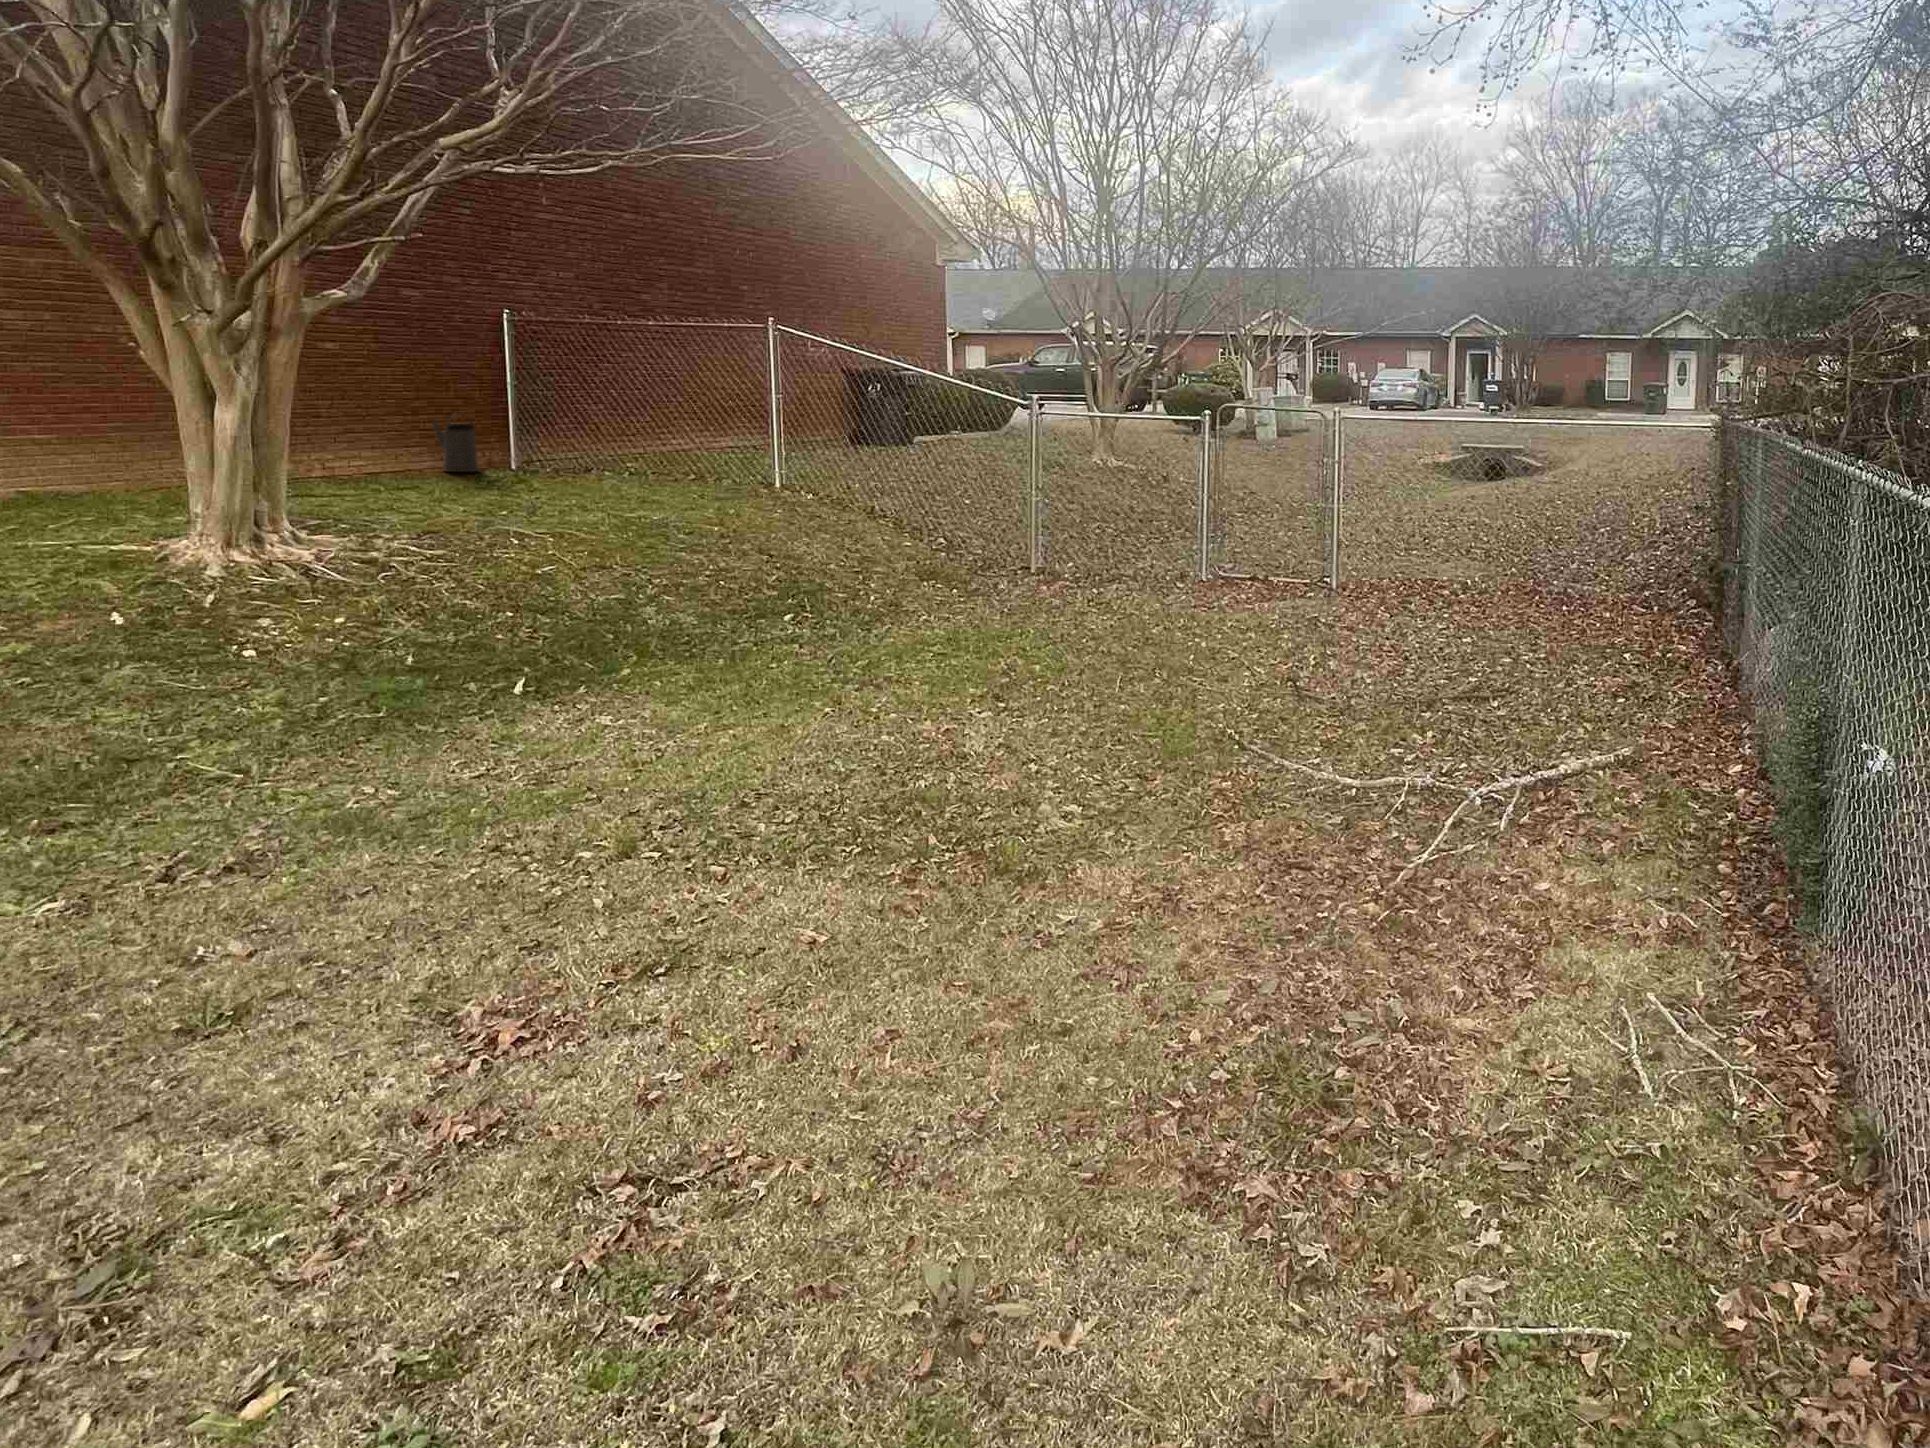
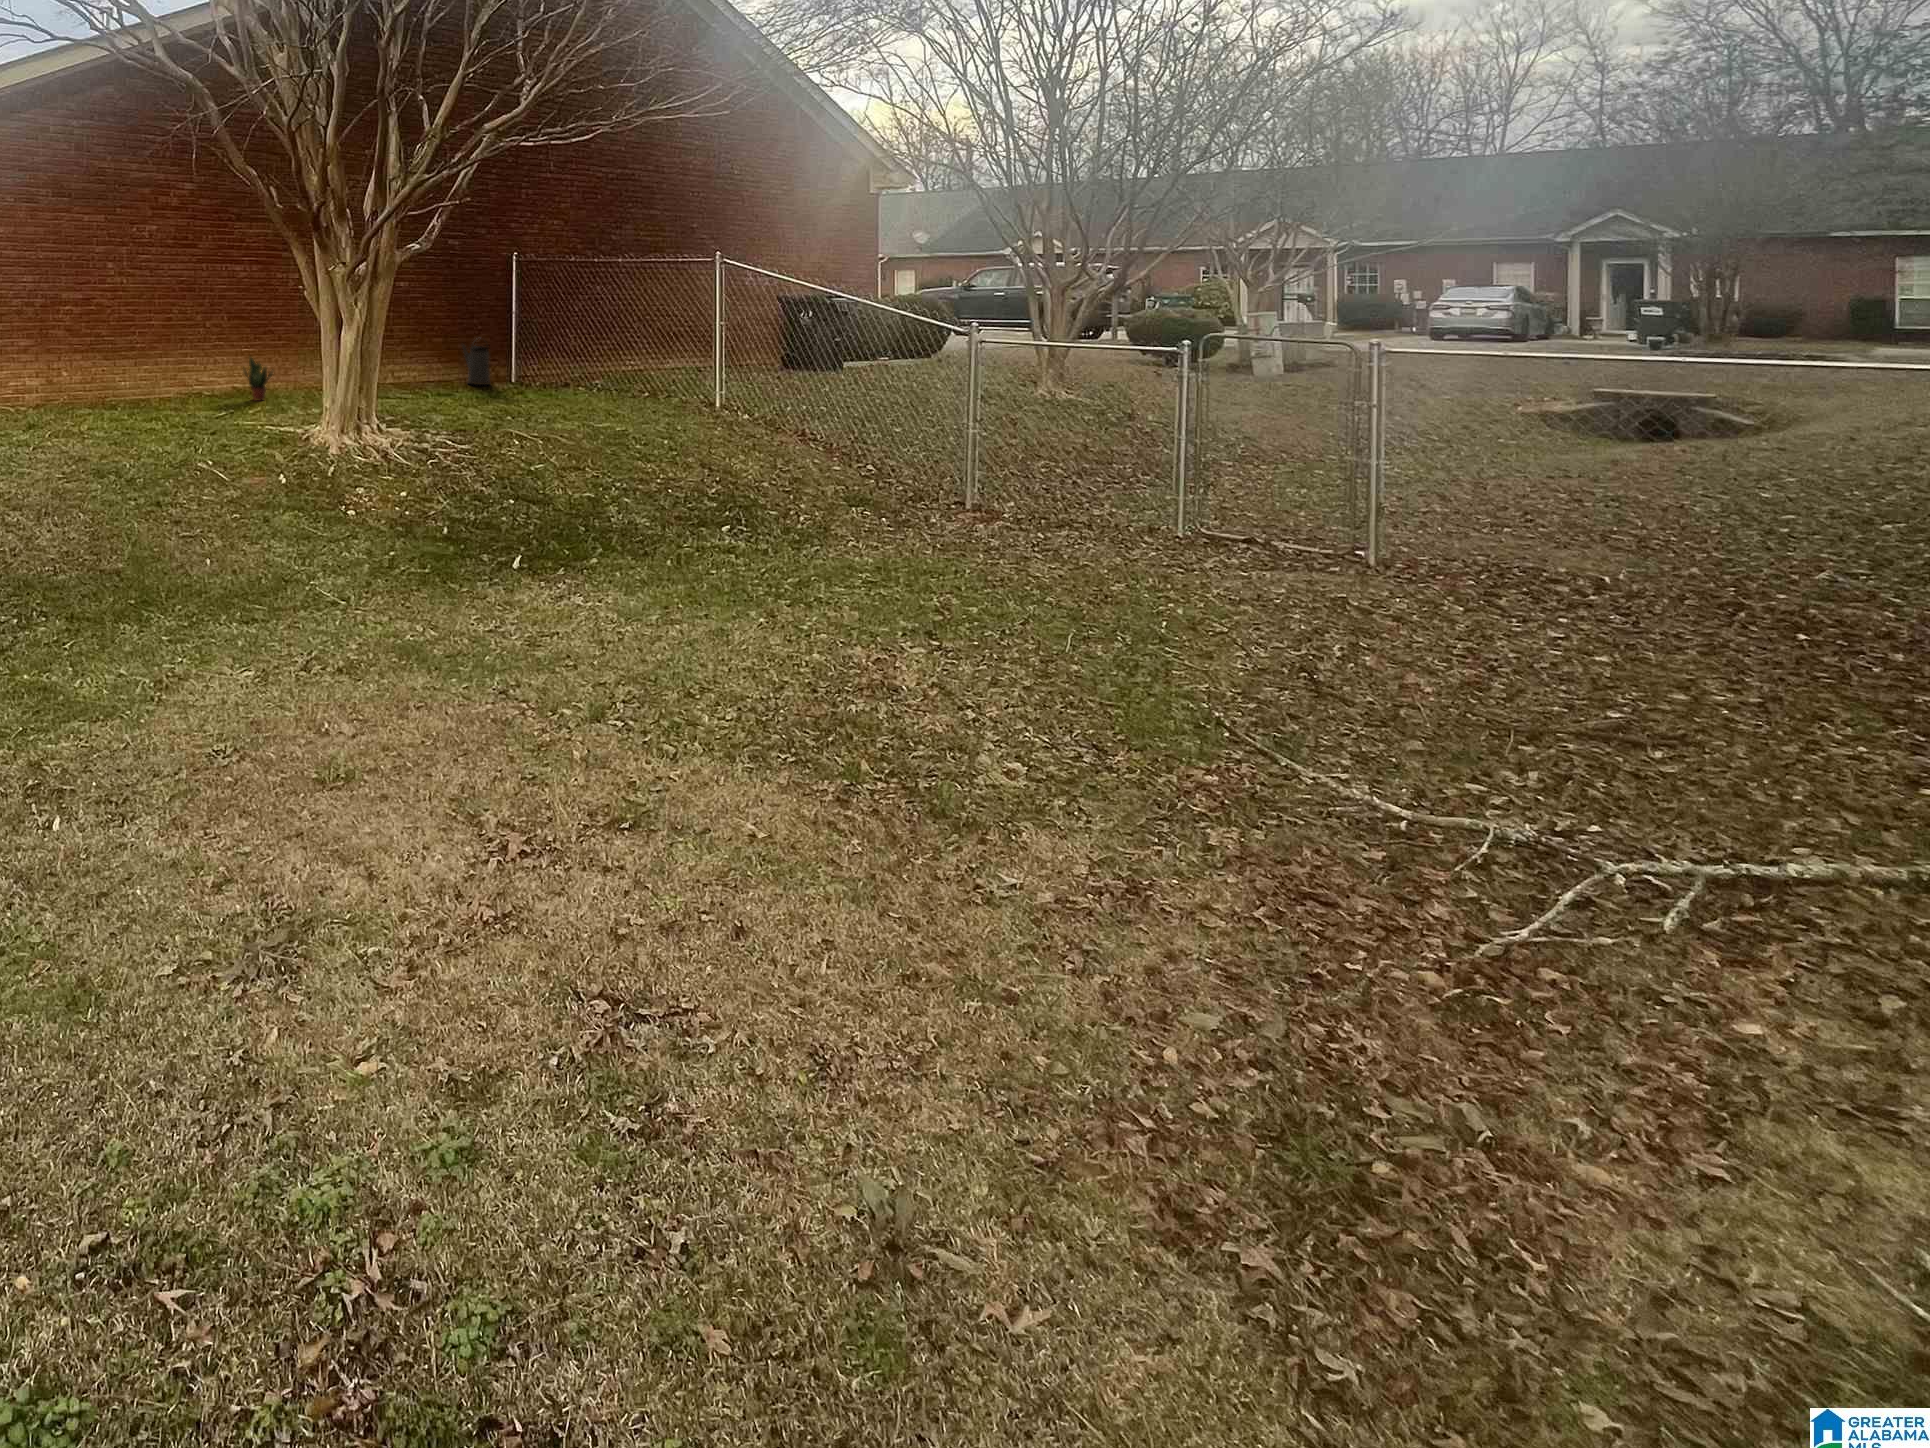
potted plant: none [26,439,91,507] -> present [244,358,272,400]

